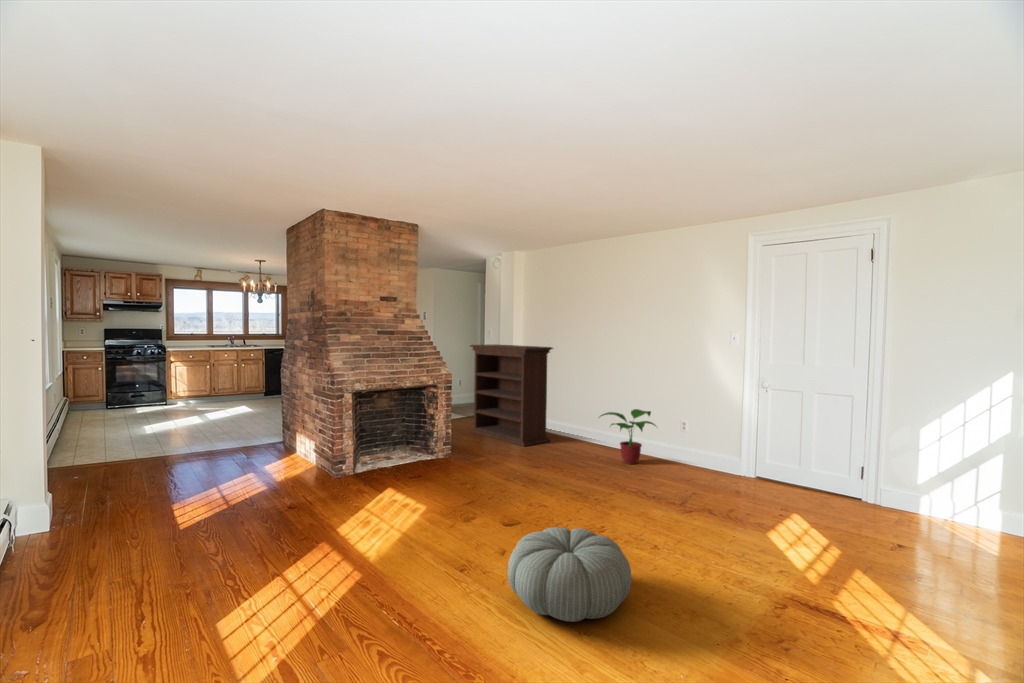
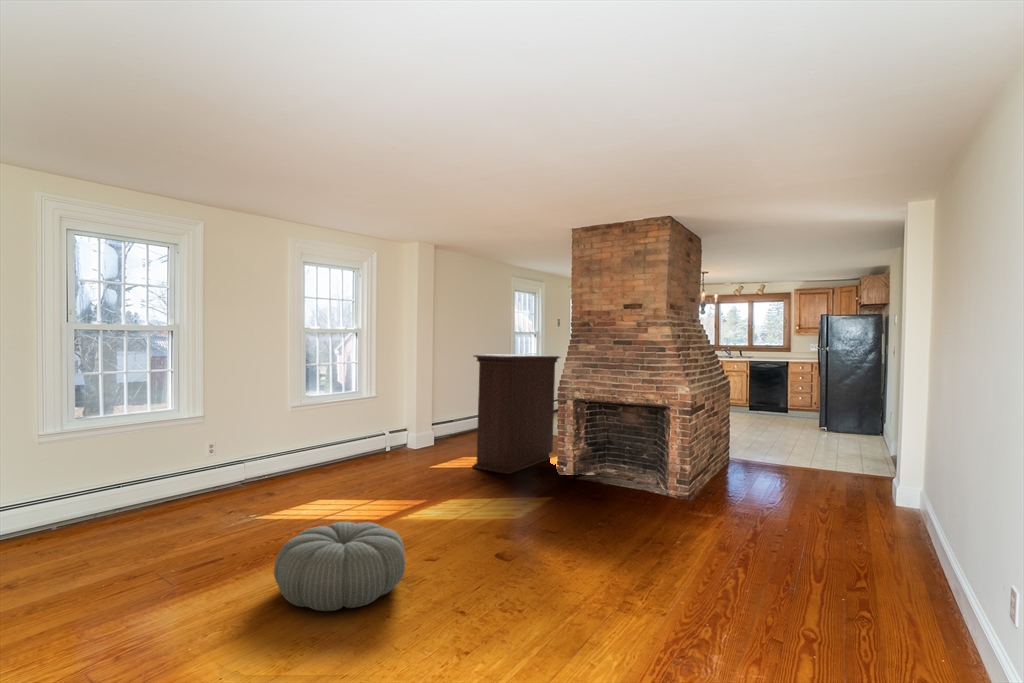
bookshelf: present [470,344,553,446] -> present [472,354,560,474]
potted plant: present [600,409,656,464] -> none [847,496,997,620]

